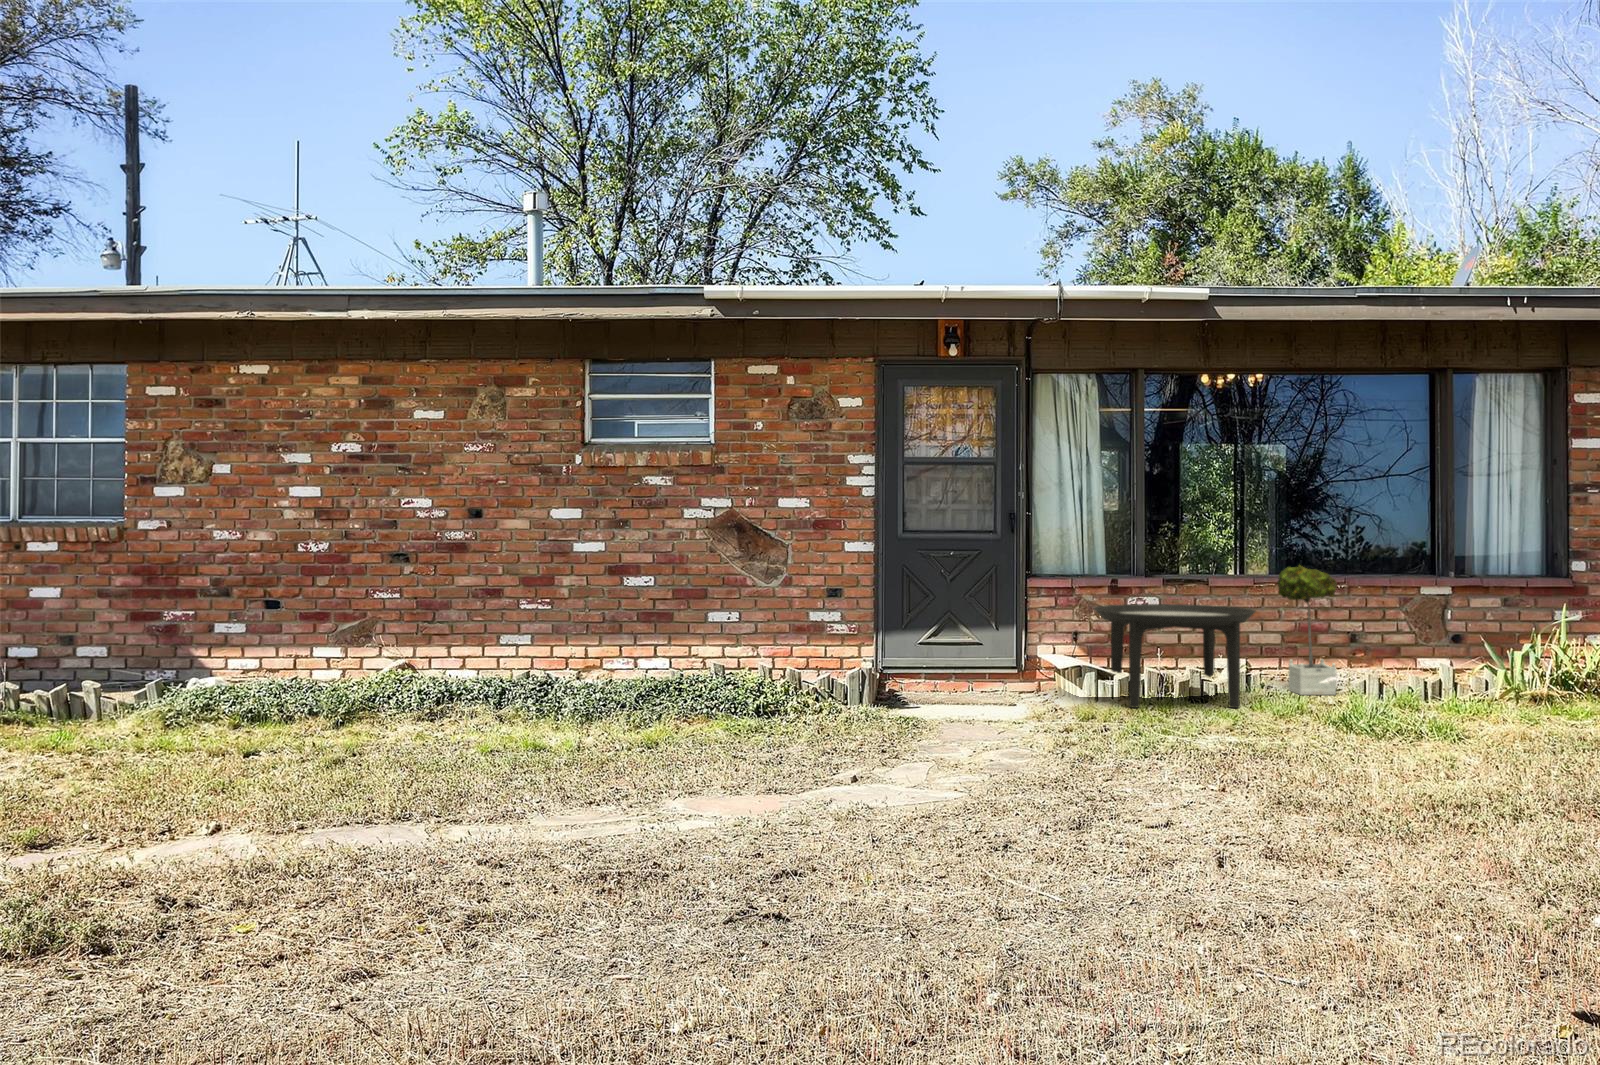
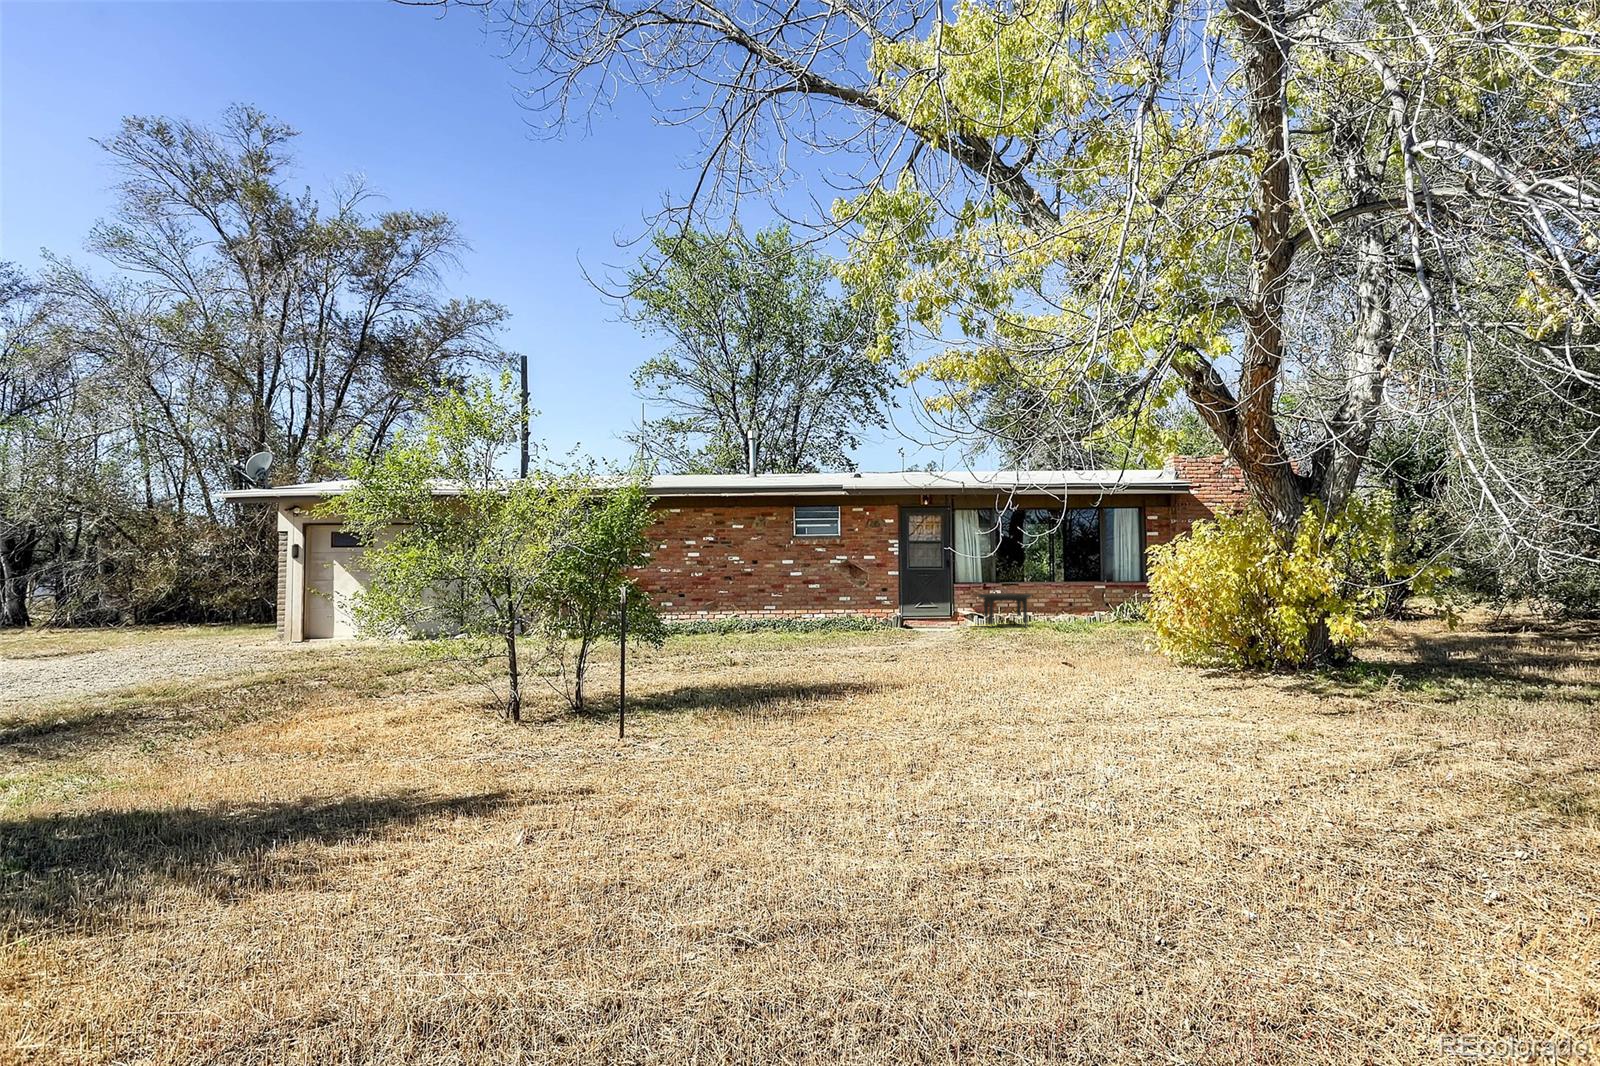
potted tree: present [1277,565,1337,695] -> none [1043,579,1064,625]

